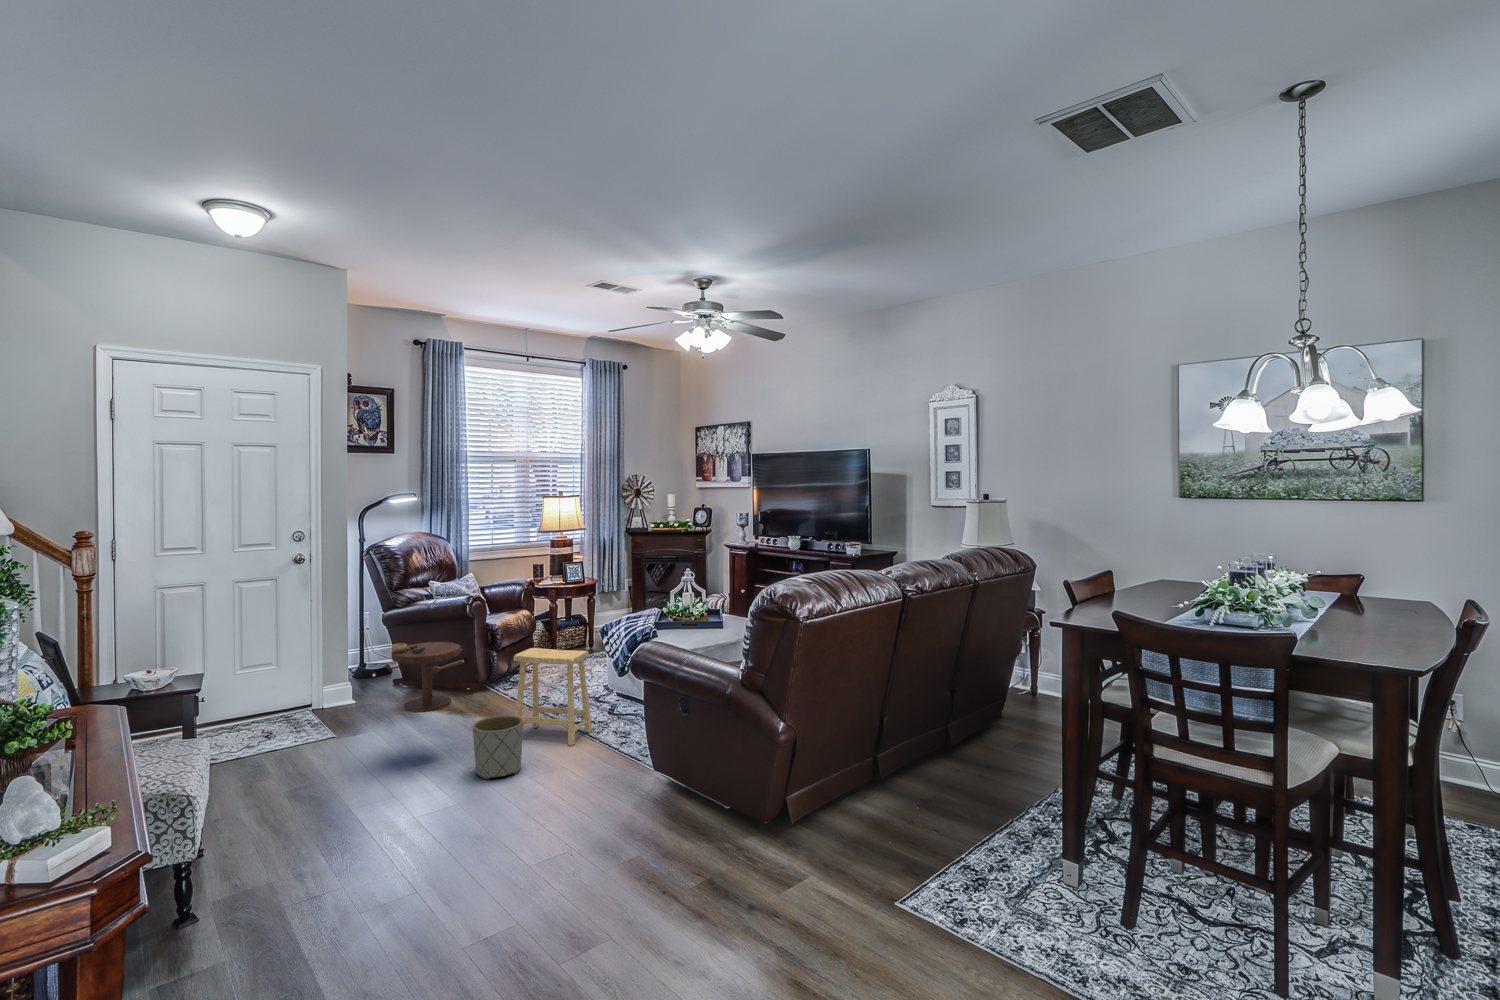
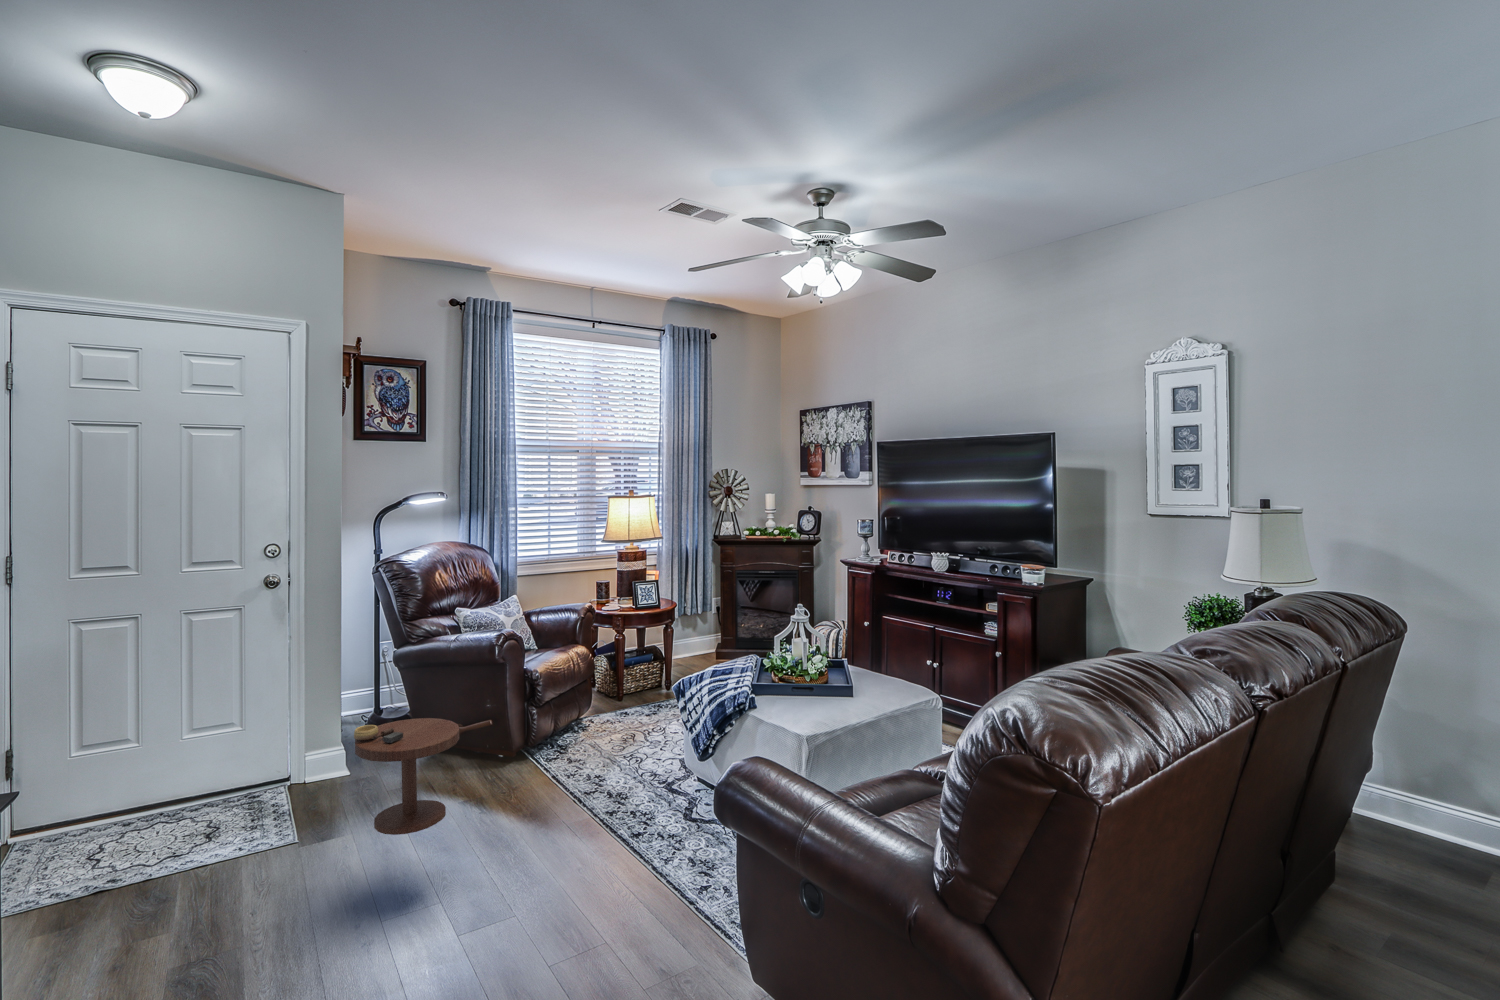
footstool: present [514,648,592,746] -> none [541,723,658,884]
planter: present [473,715,523,779] -> none [467,843,545,956]

